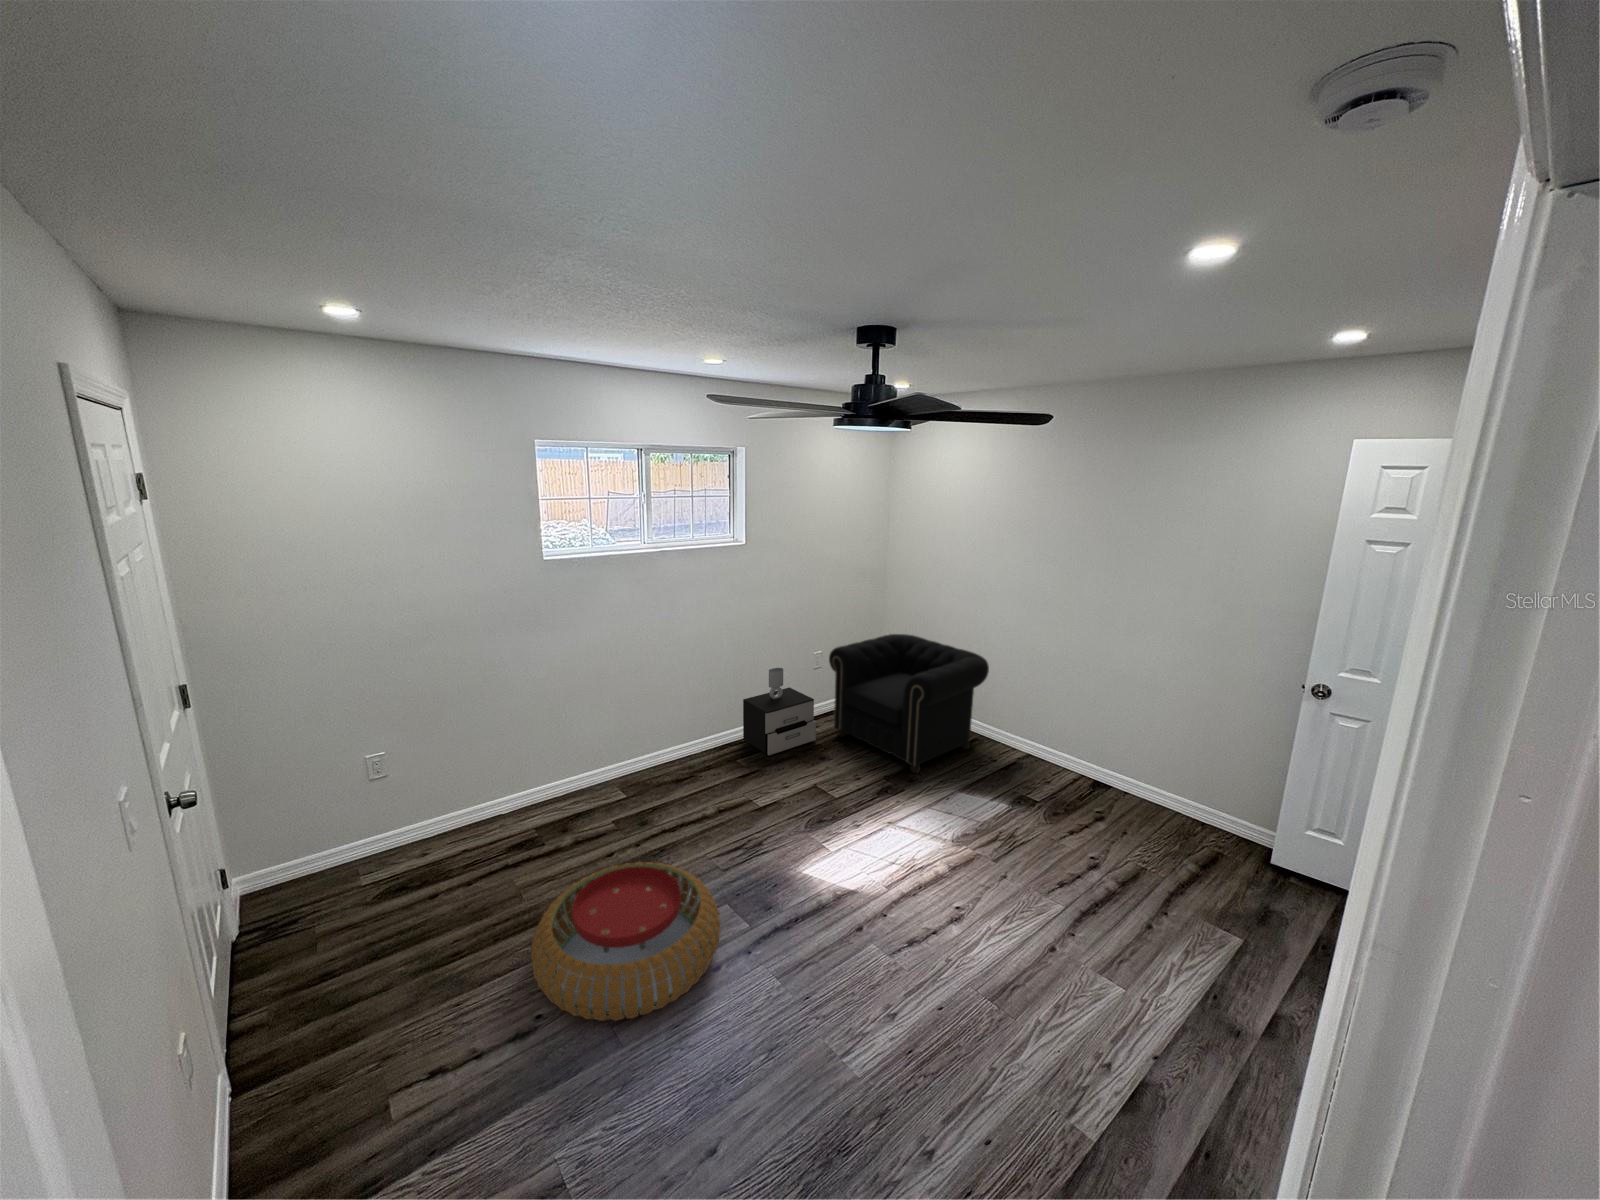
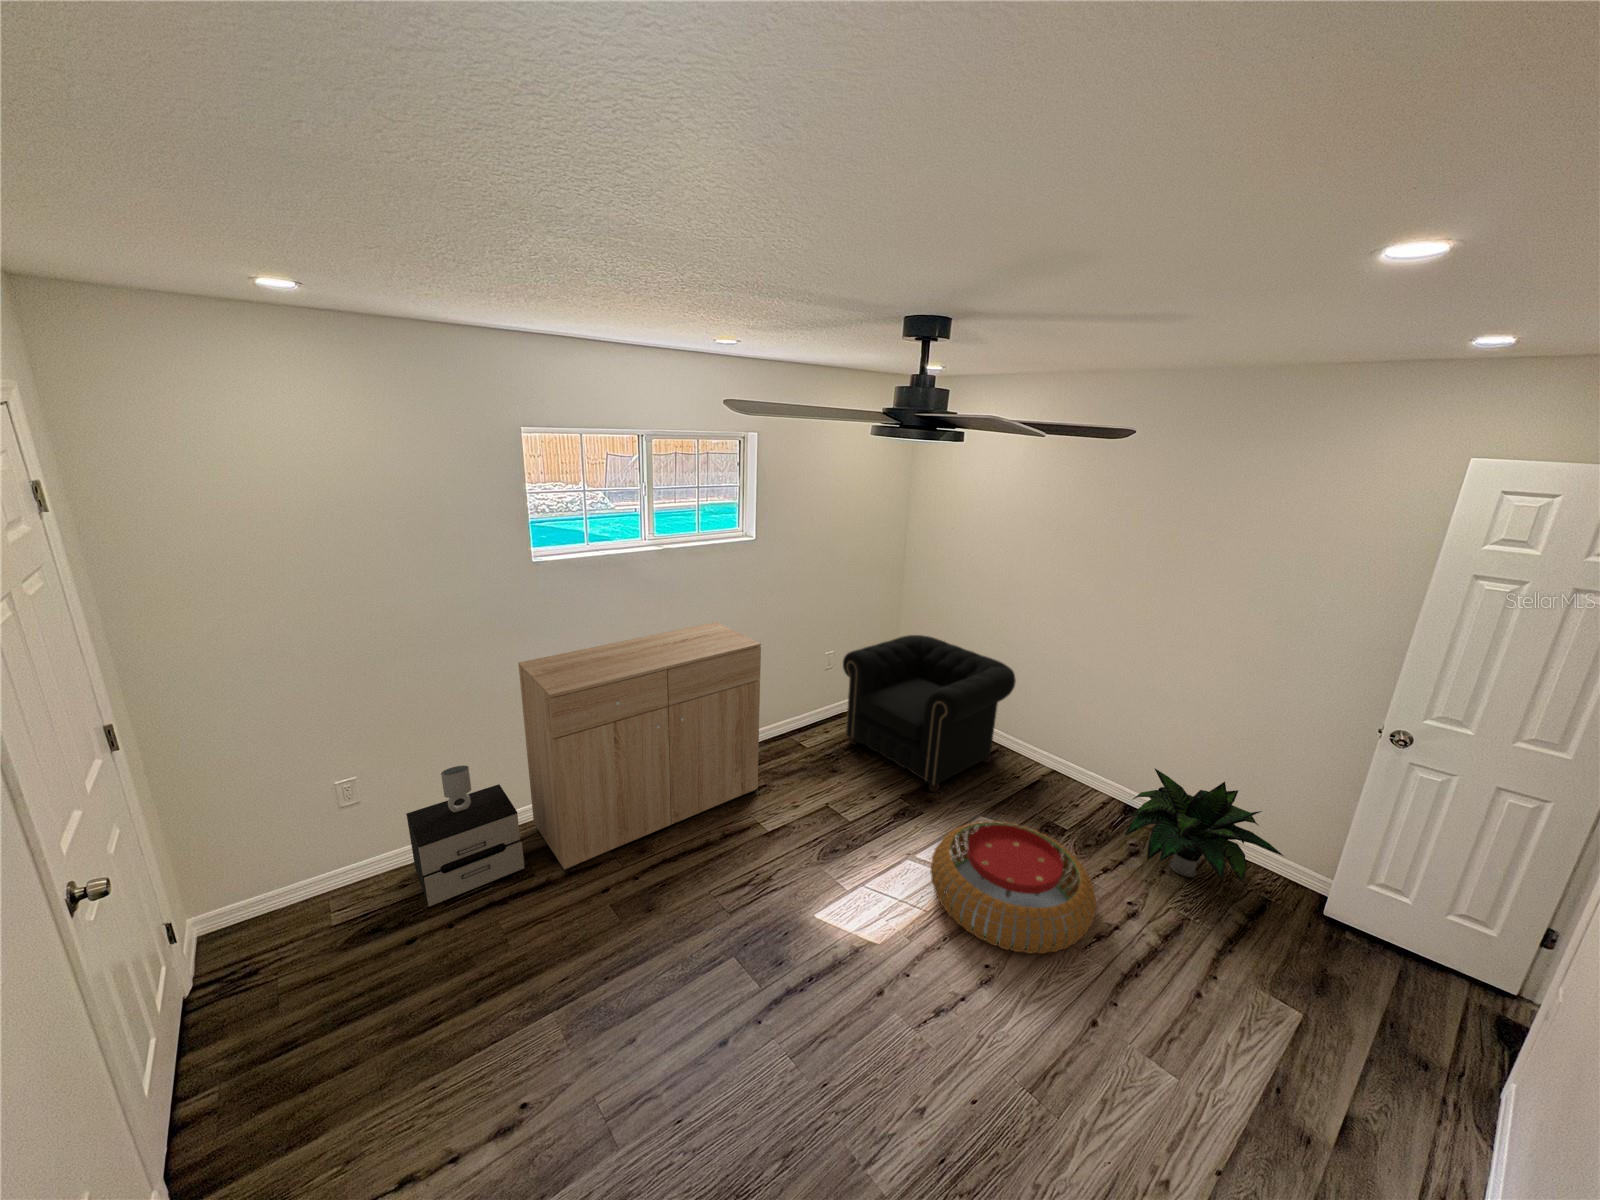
dresser: none [530,619,751,840] -> present [518,622,761,870]
nightstand: present [743,668,816,755] -> present [406,766,524,906]
potted plant: none [1088,738,1232,836] -> present [1125,769,1283,883]
pouf: present [531,862,720,1021] -> present [930,821,1096,954]

